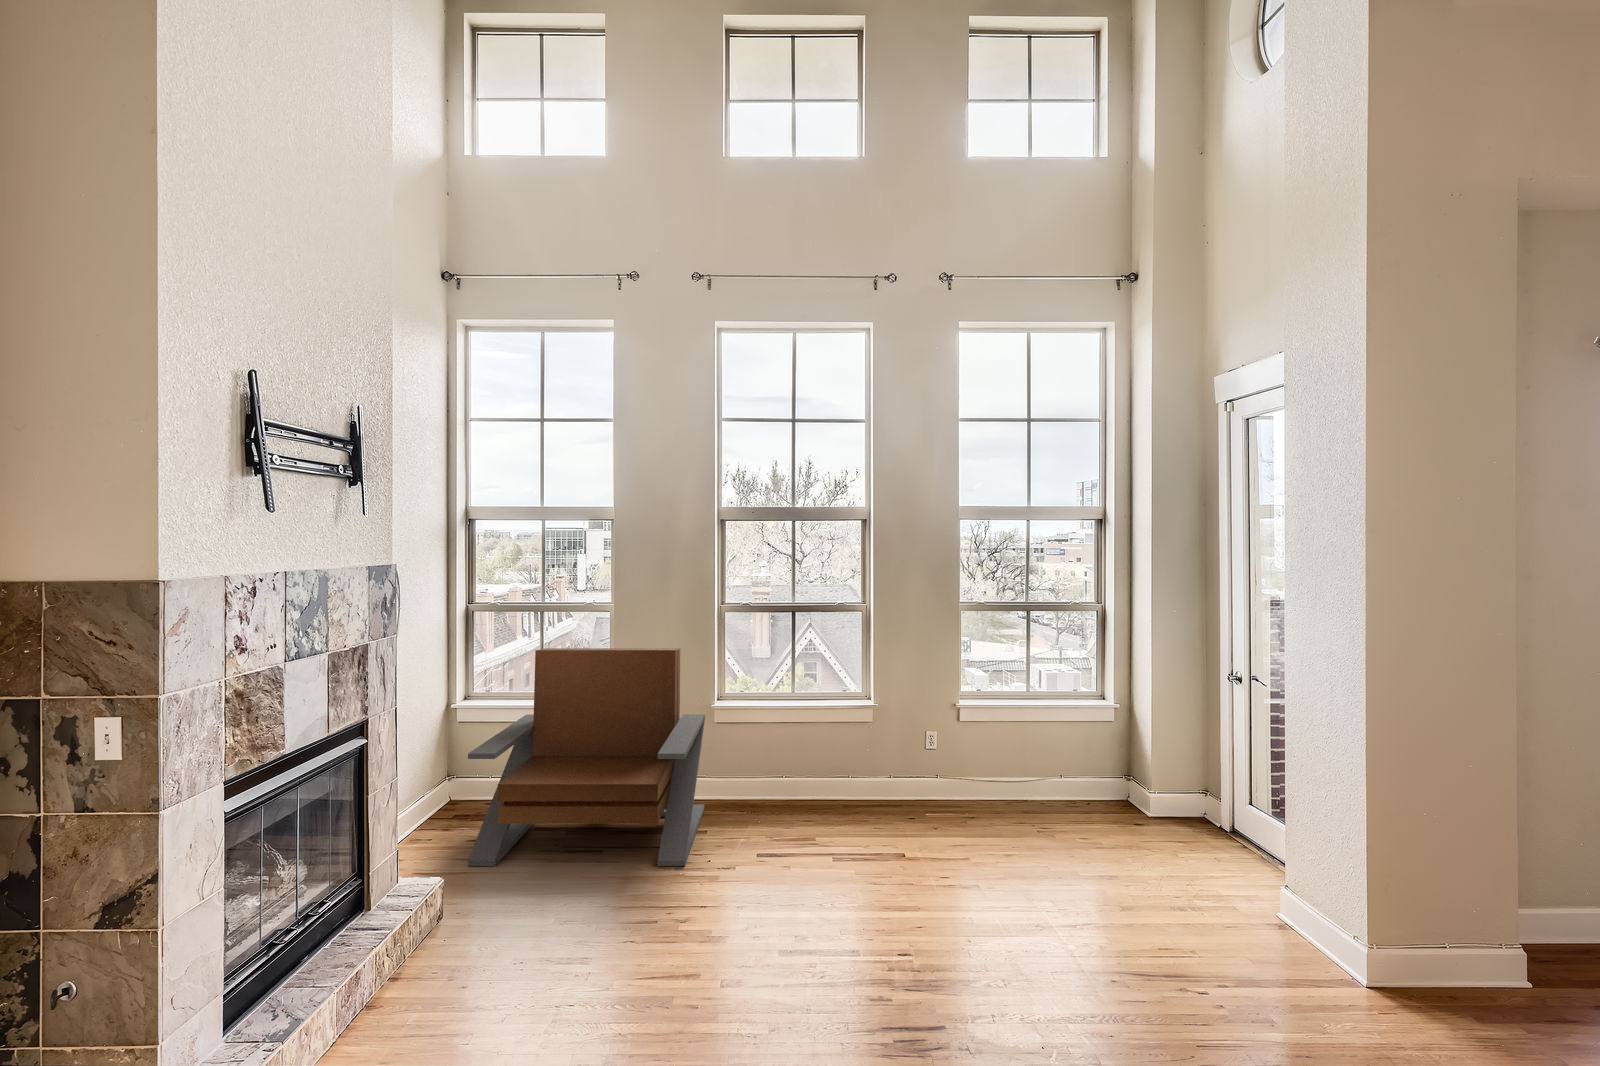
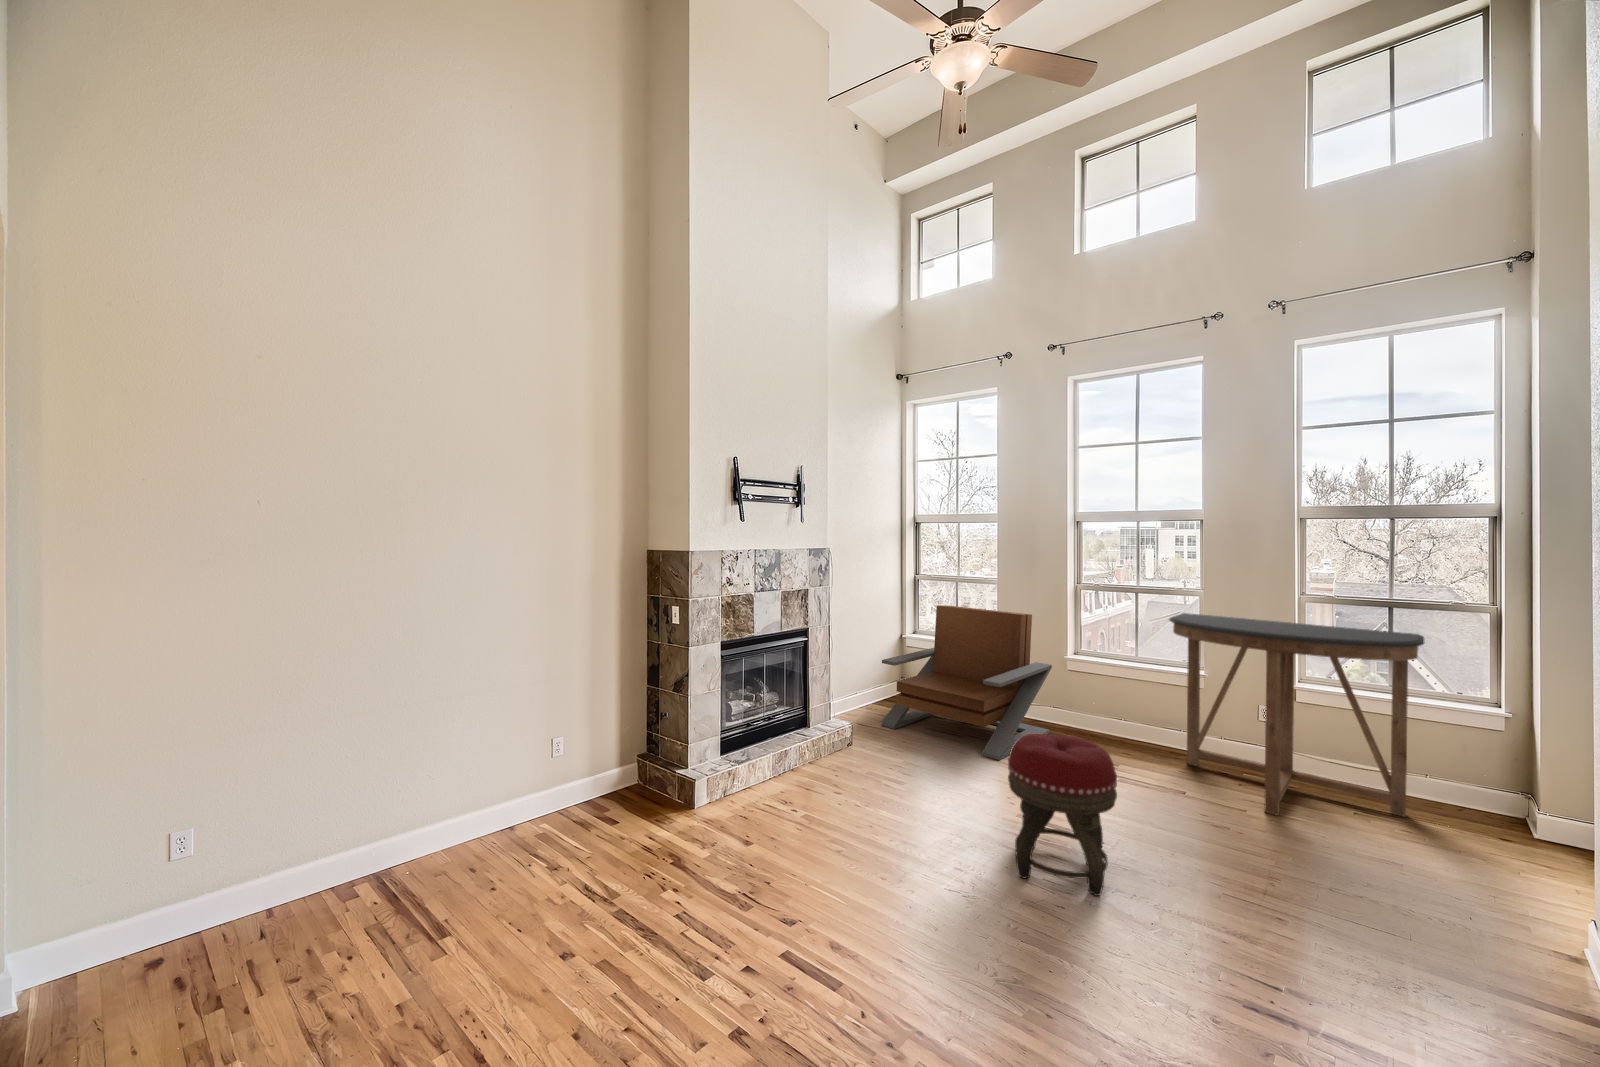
console table: none [853,627,1070,837] -> present [1169,613,1424,817]
footstool: none [819,803,955,1021] -> present [1008,734,1117,896]

